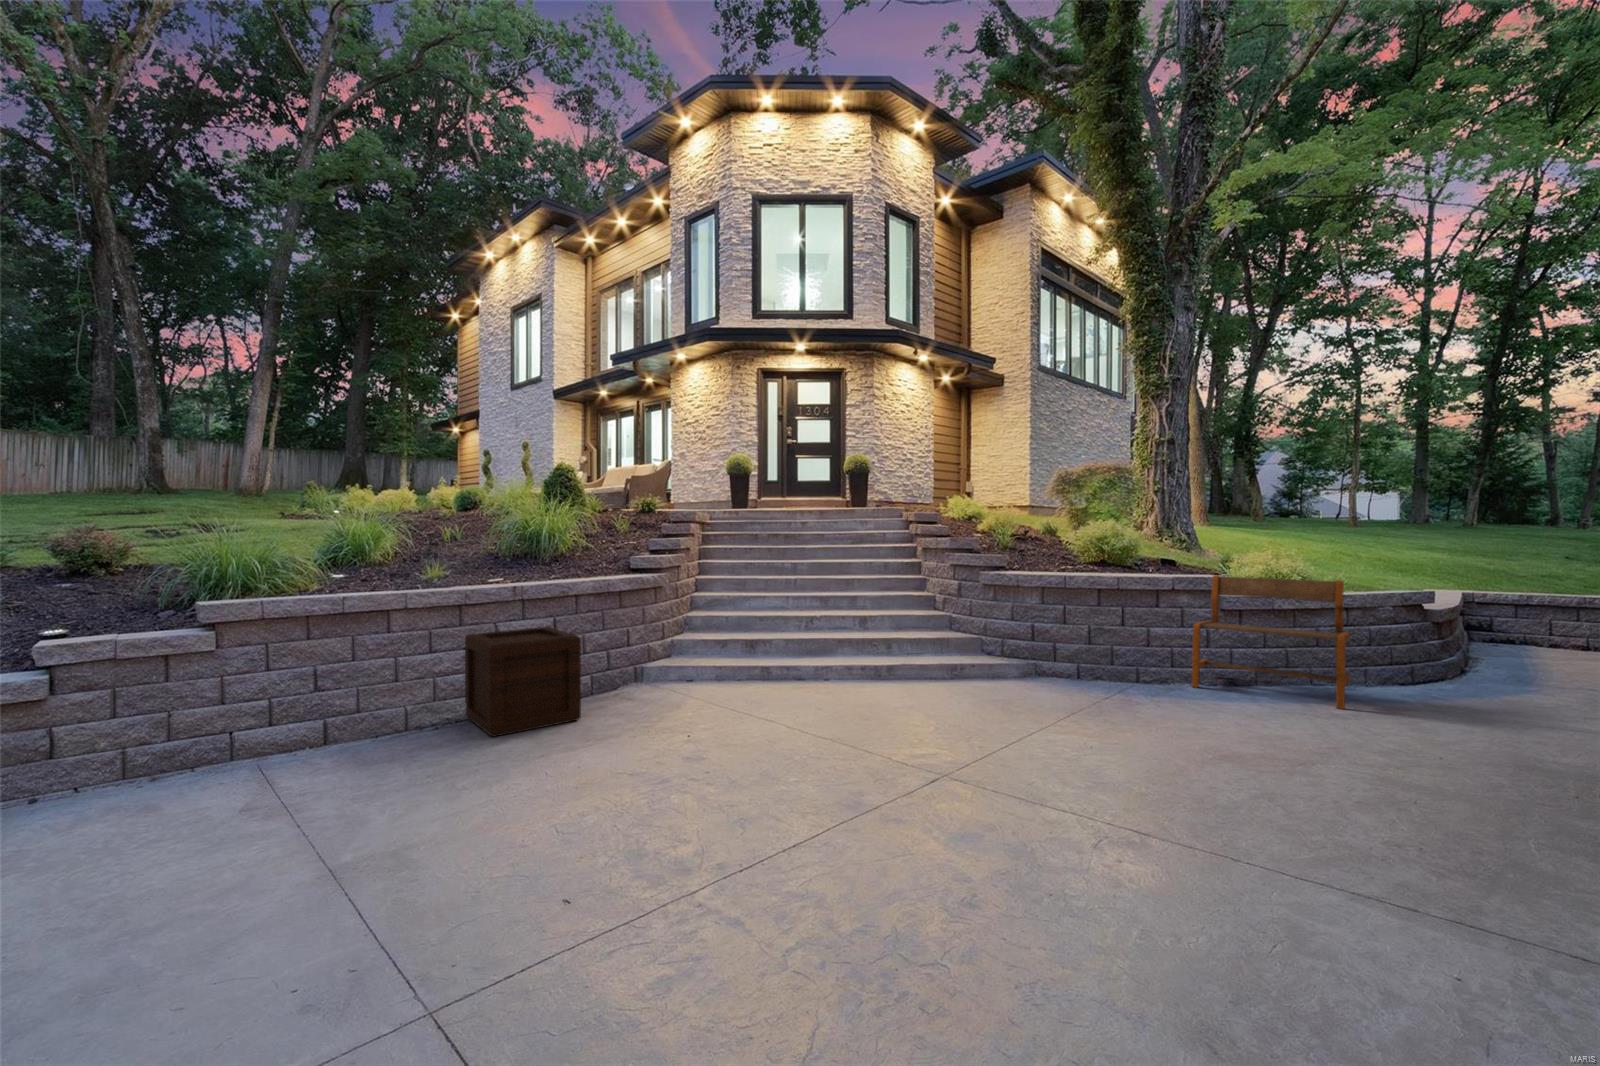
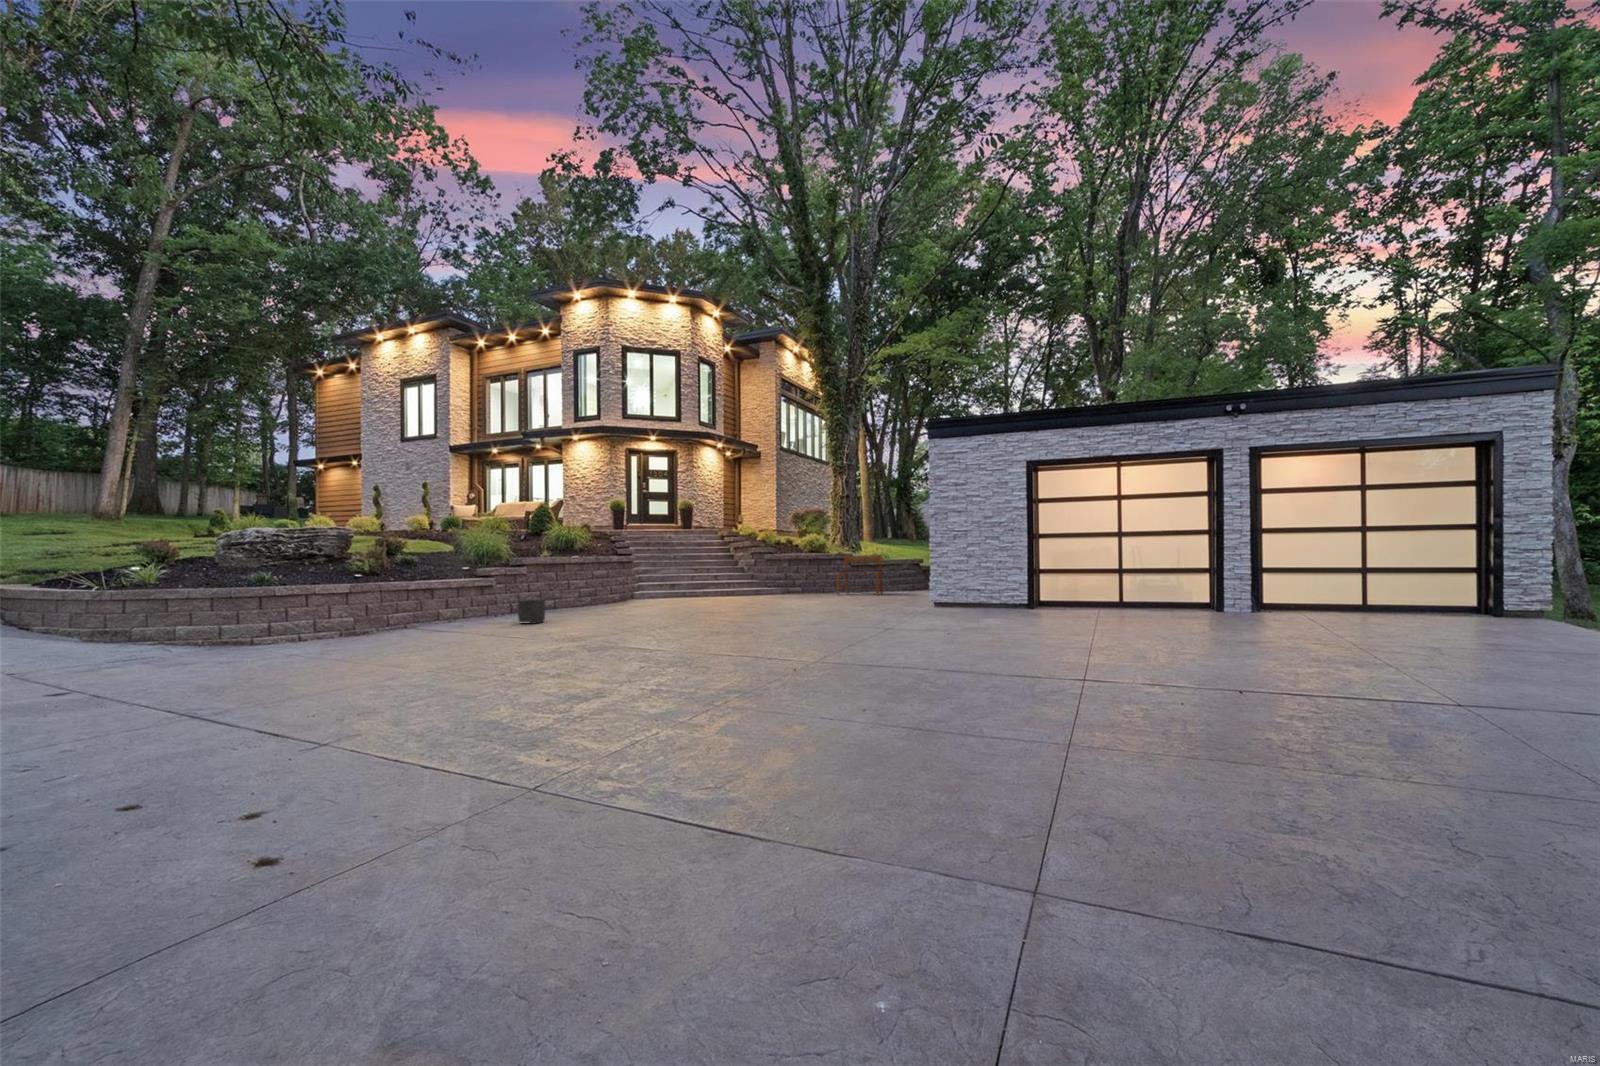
wooden crate: present [465,627,581,737] -> none [583,580,630,614]
planter: none [134,695,245,790] -> present [517,598,546,624]

